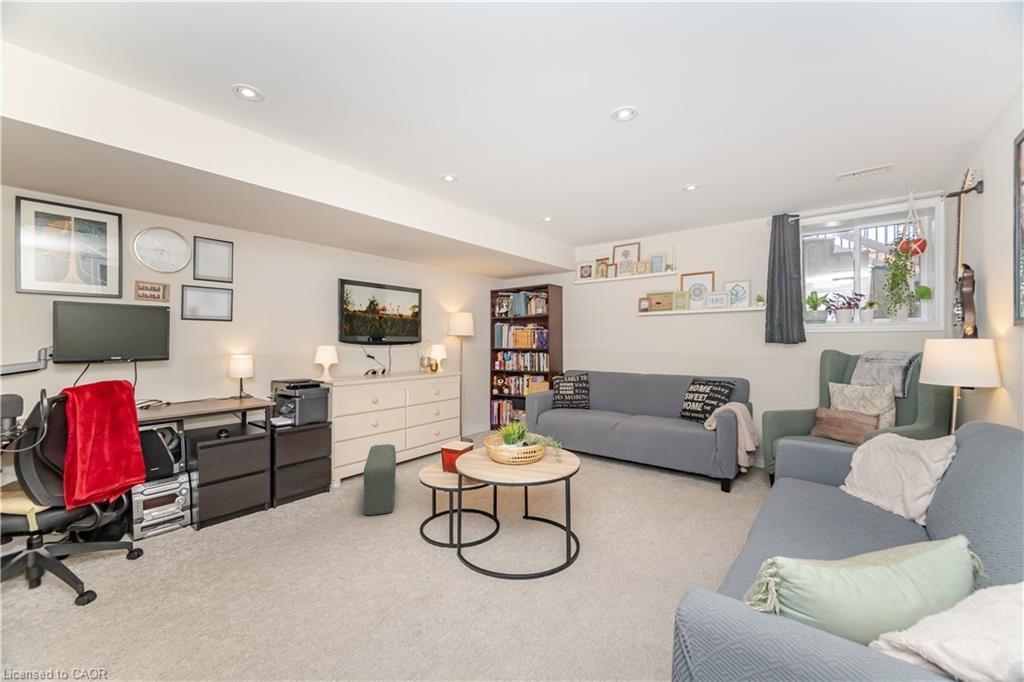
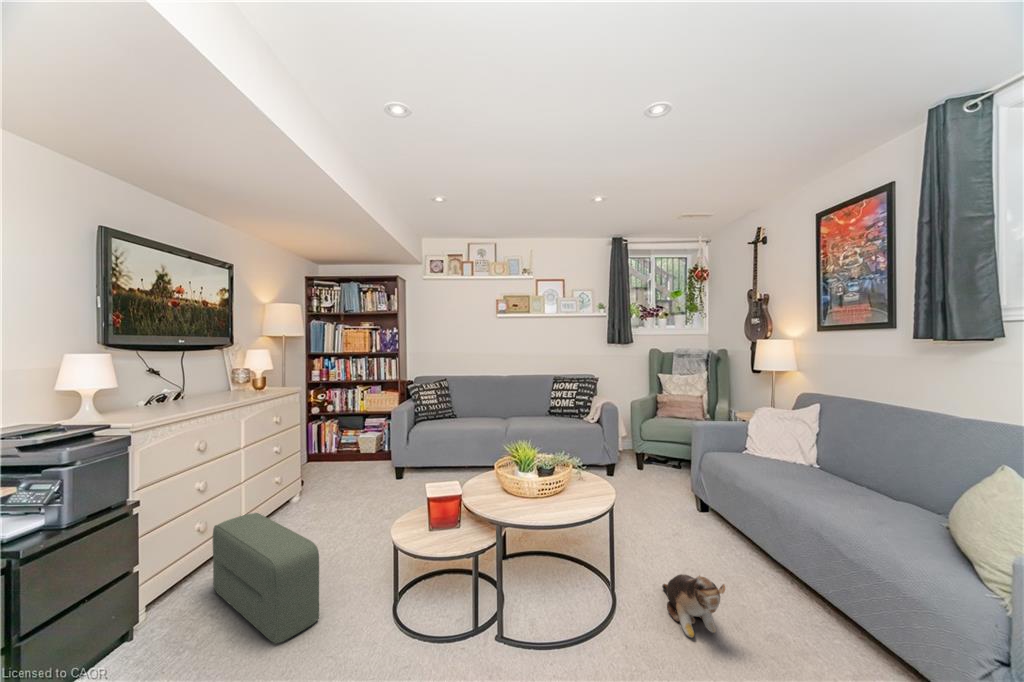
plush toy: none [567,563,621,625] -> present [662,574,725,638]

